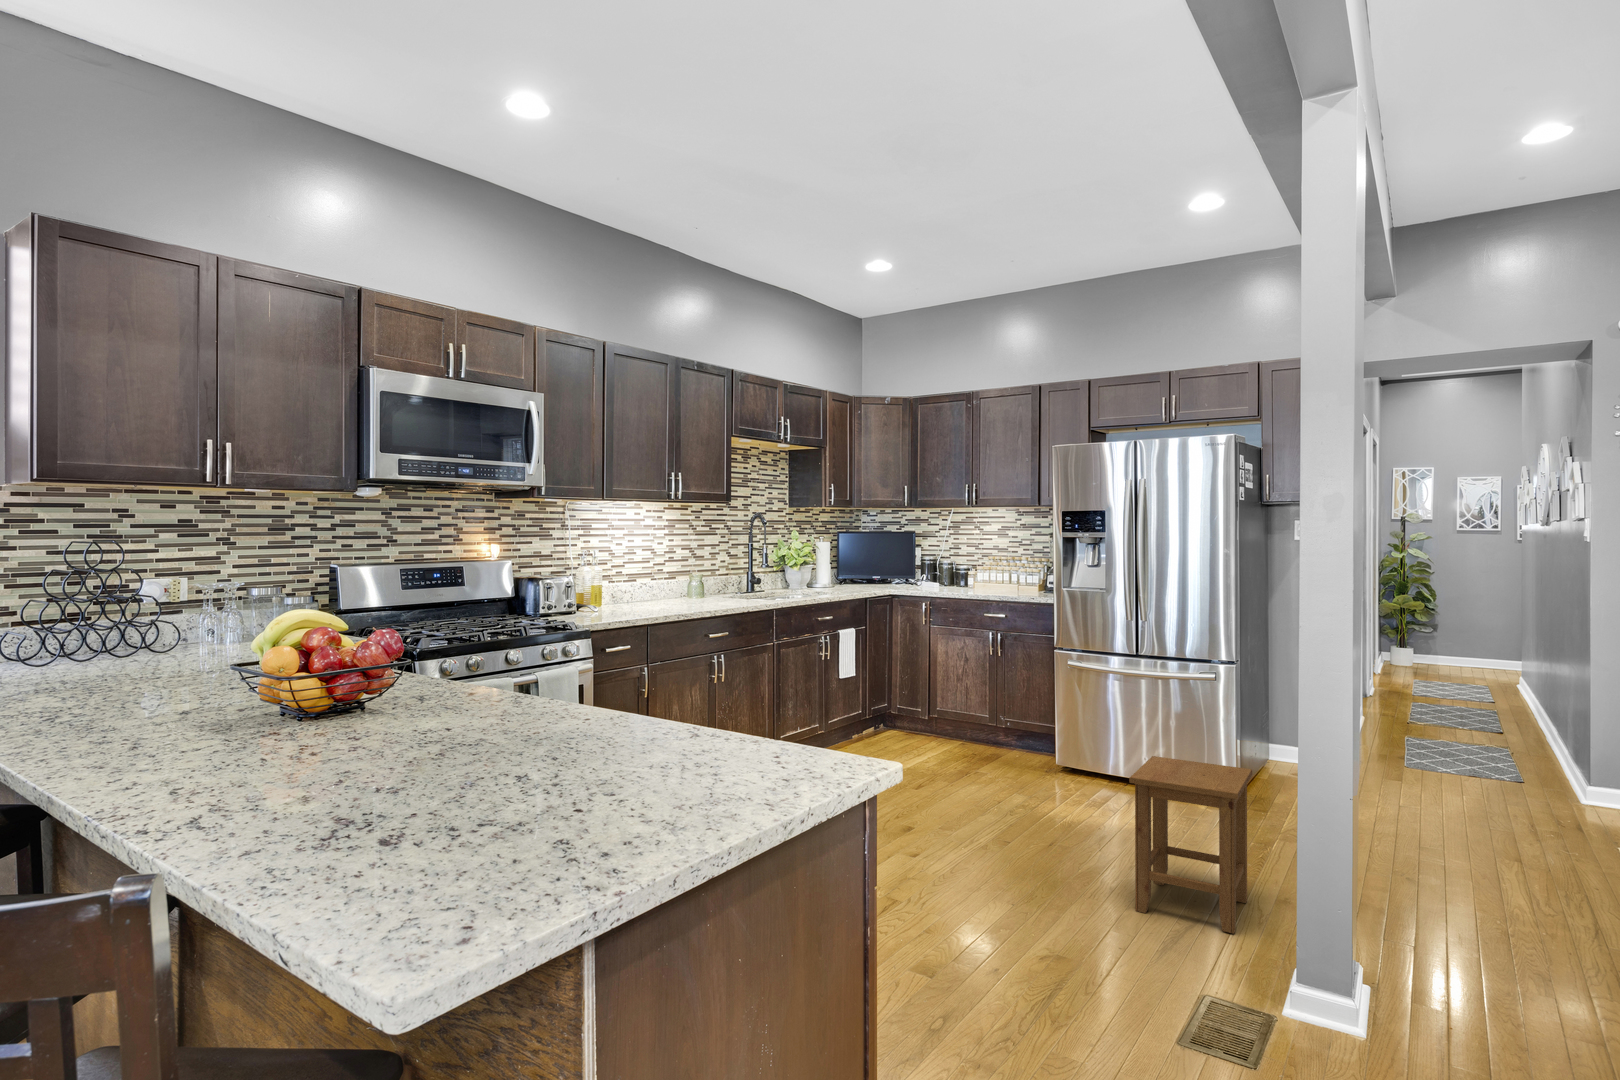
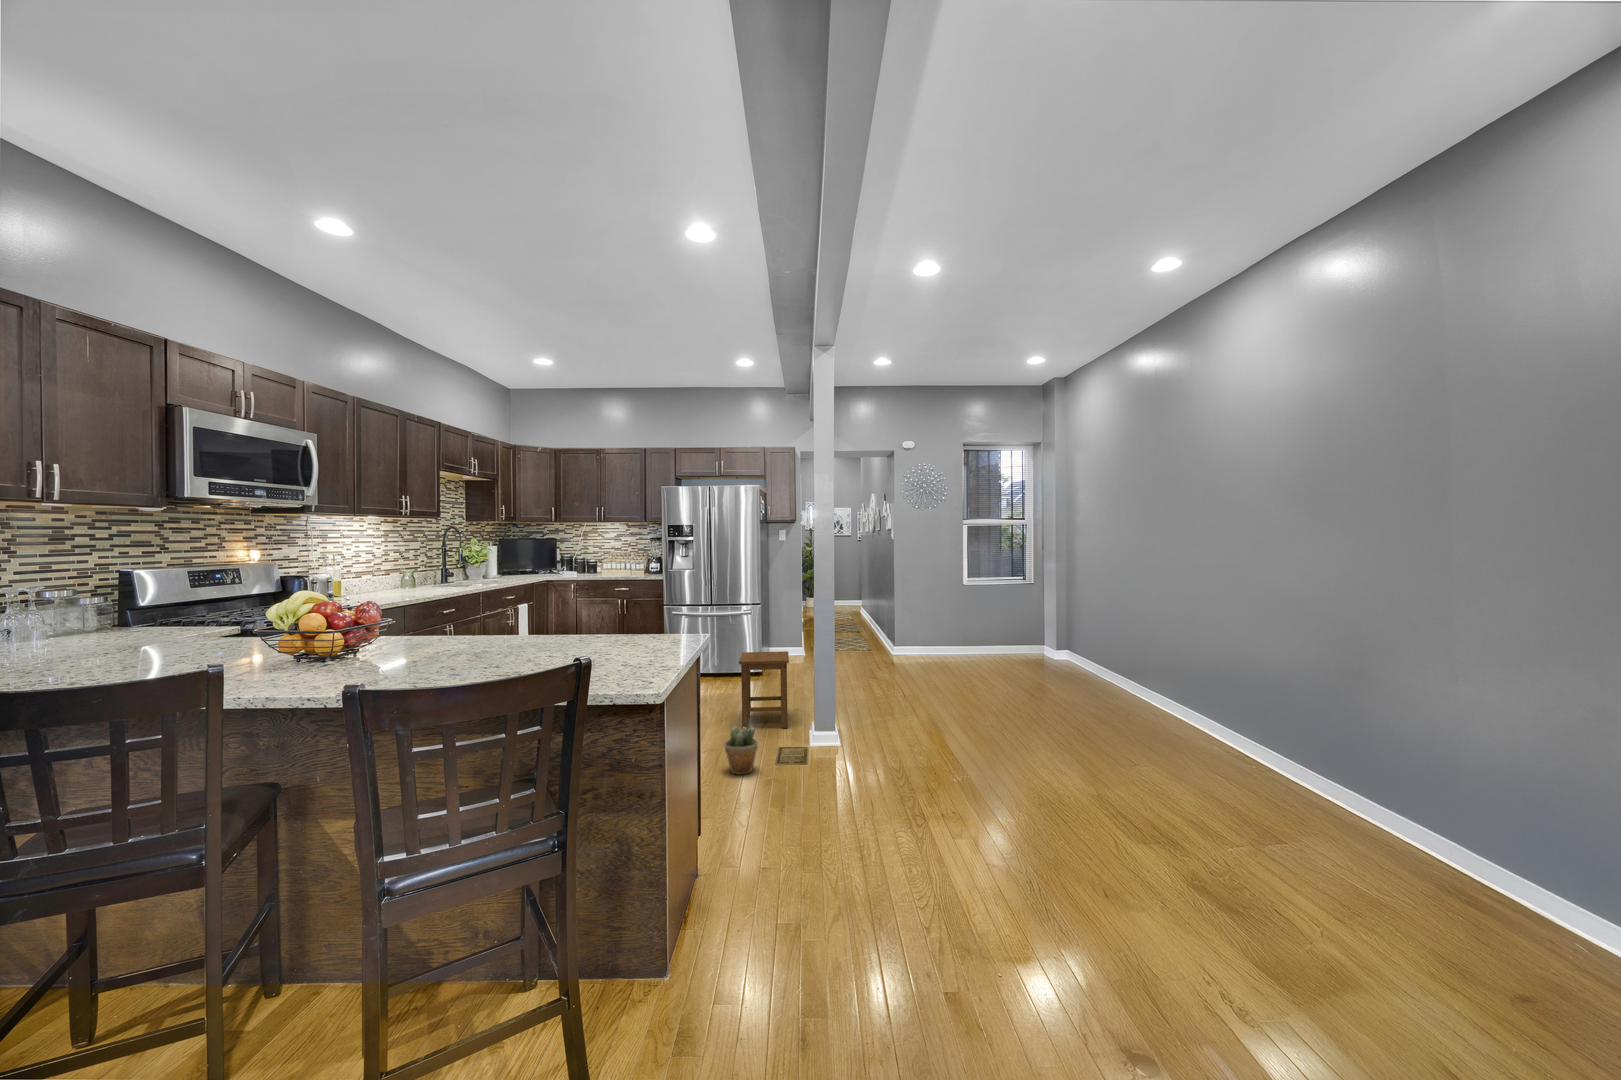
potted plant: none [1048,922,1121,1030] -> present [724,726,758,775]

